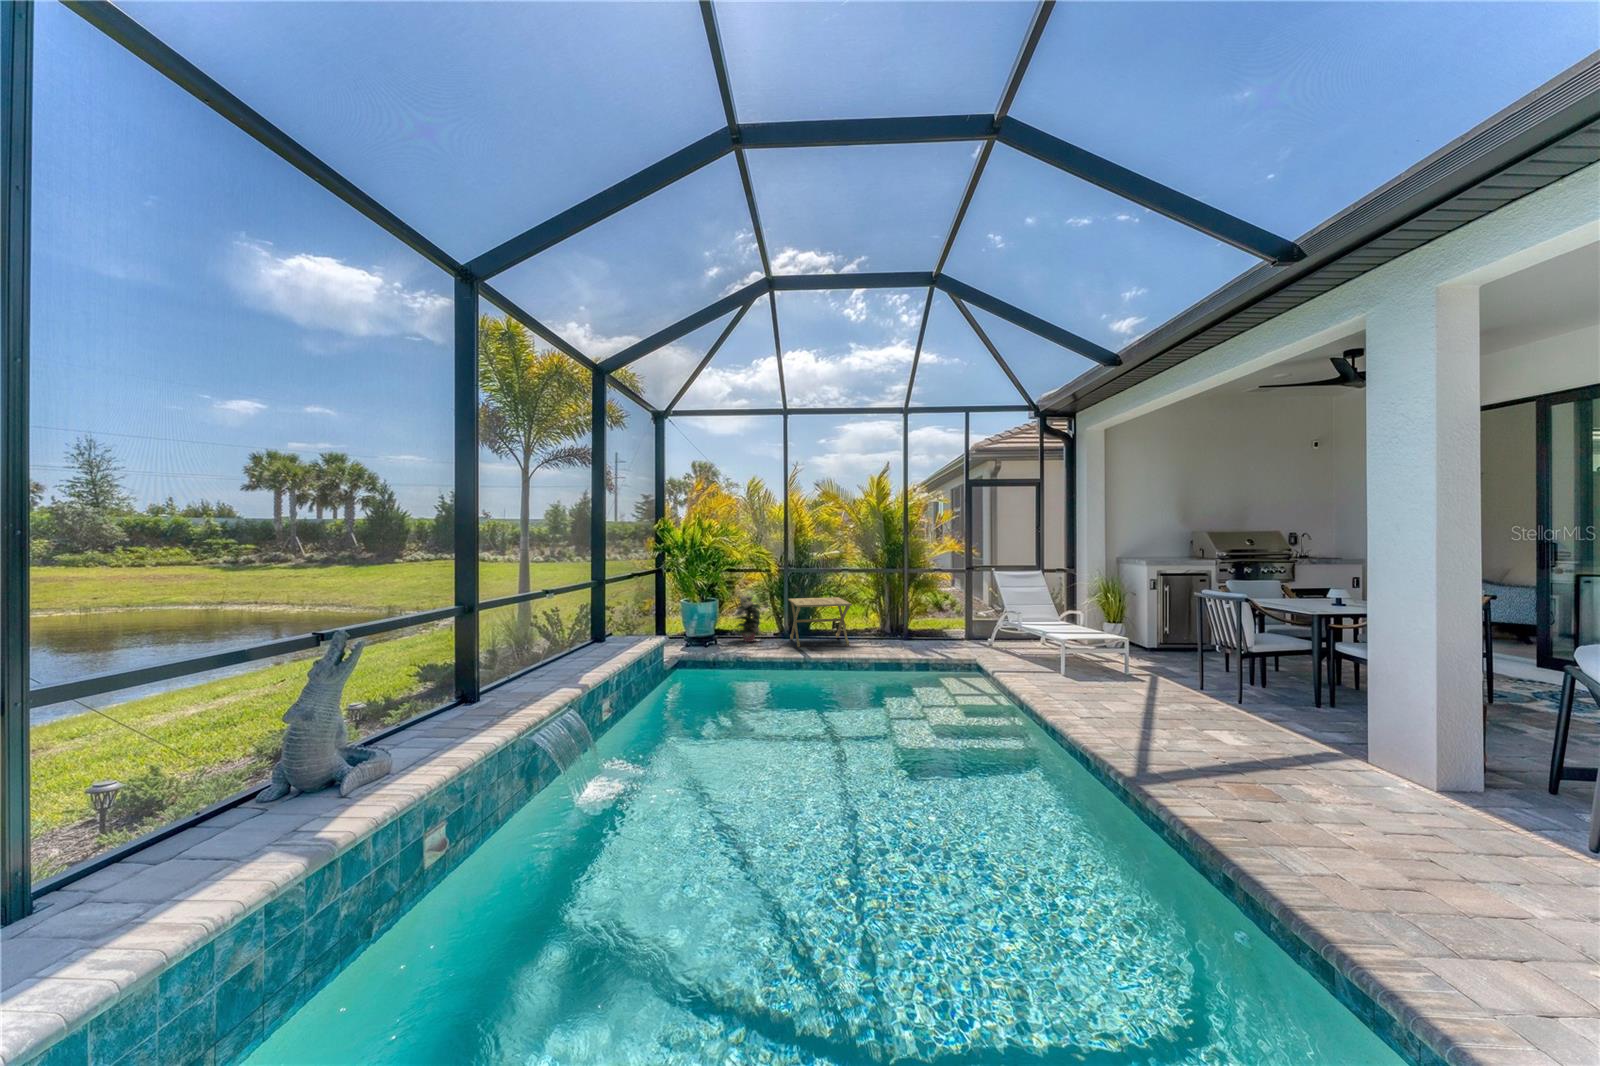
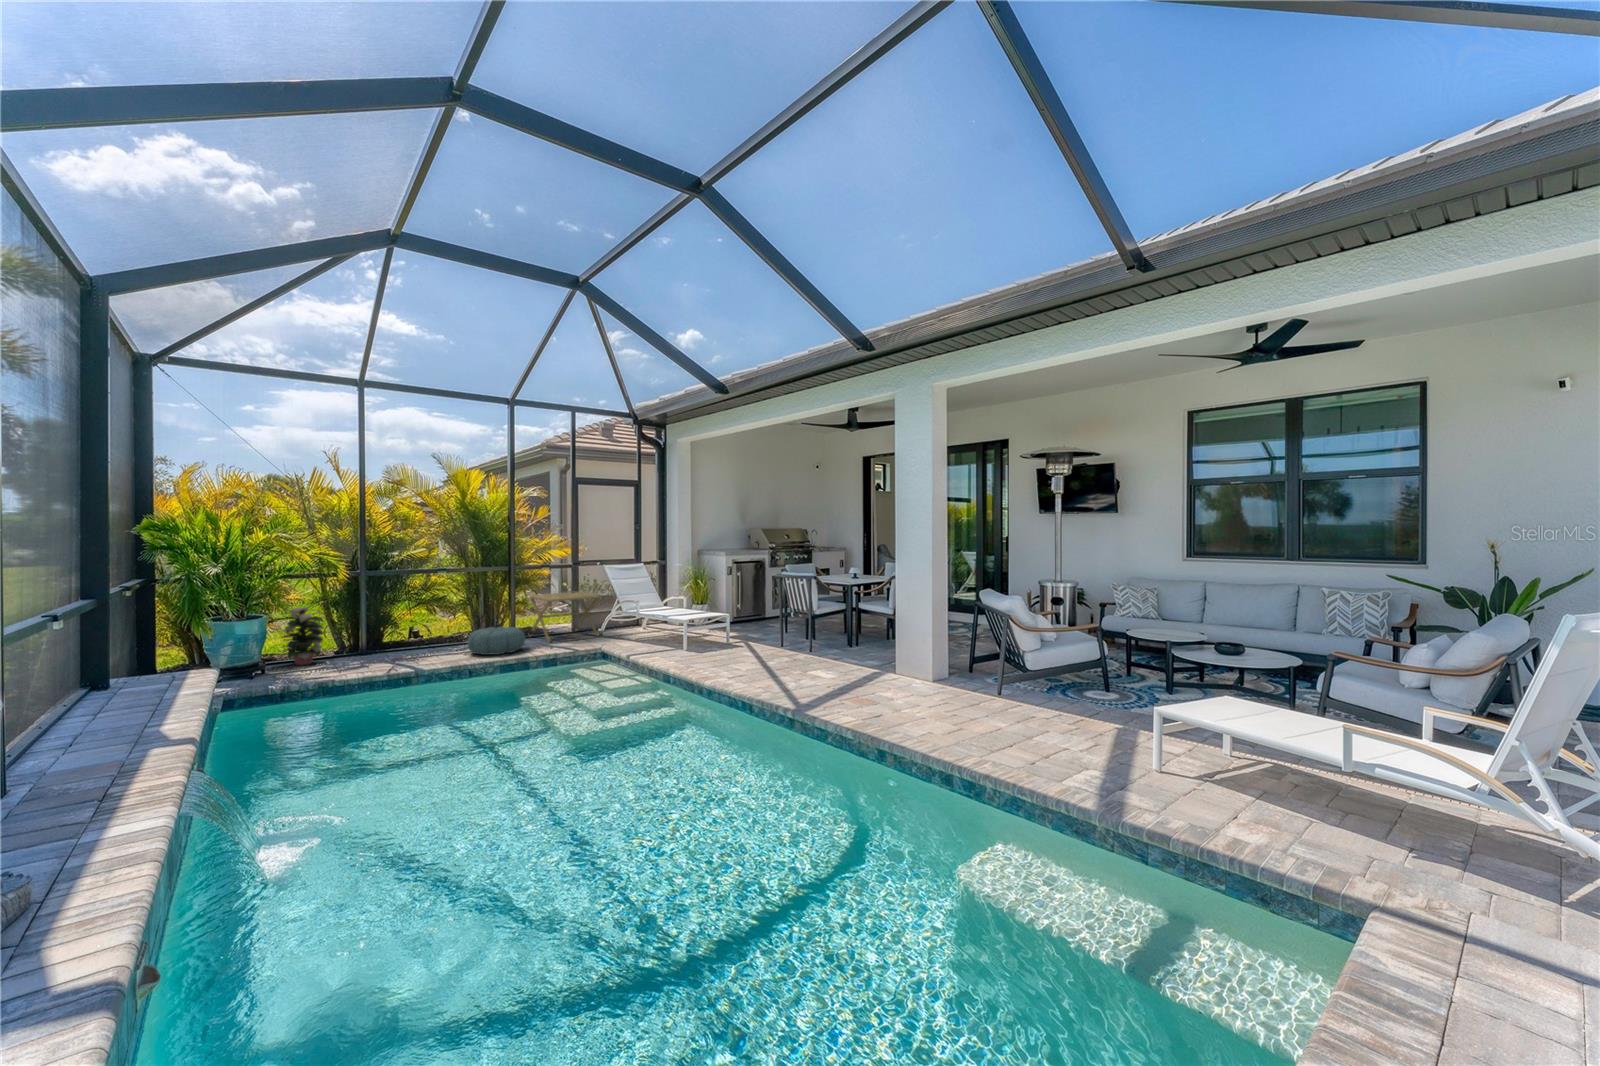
side table: present [788,597,852,647] -> present [529,592,602,642]
pouf: none [858,626,909,653] -> present [467,627,525,655]

